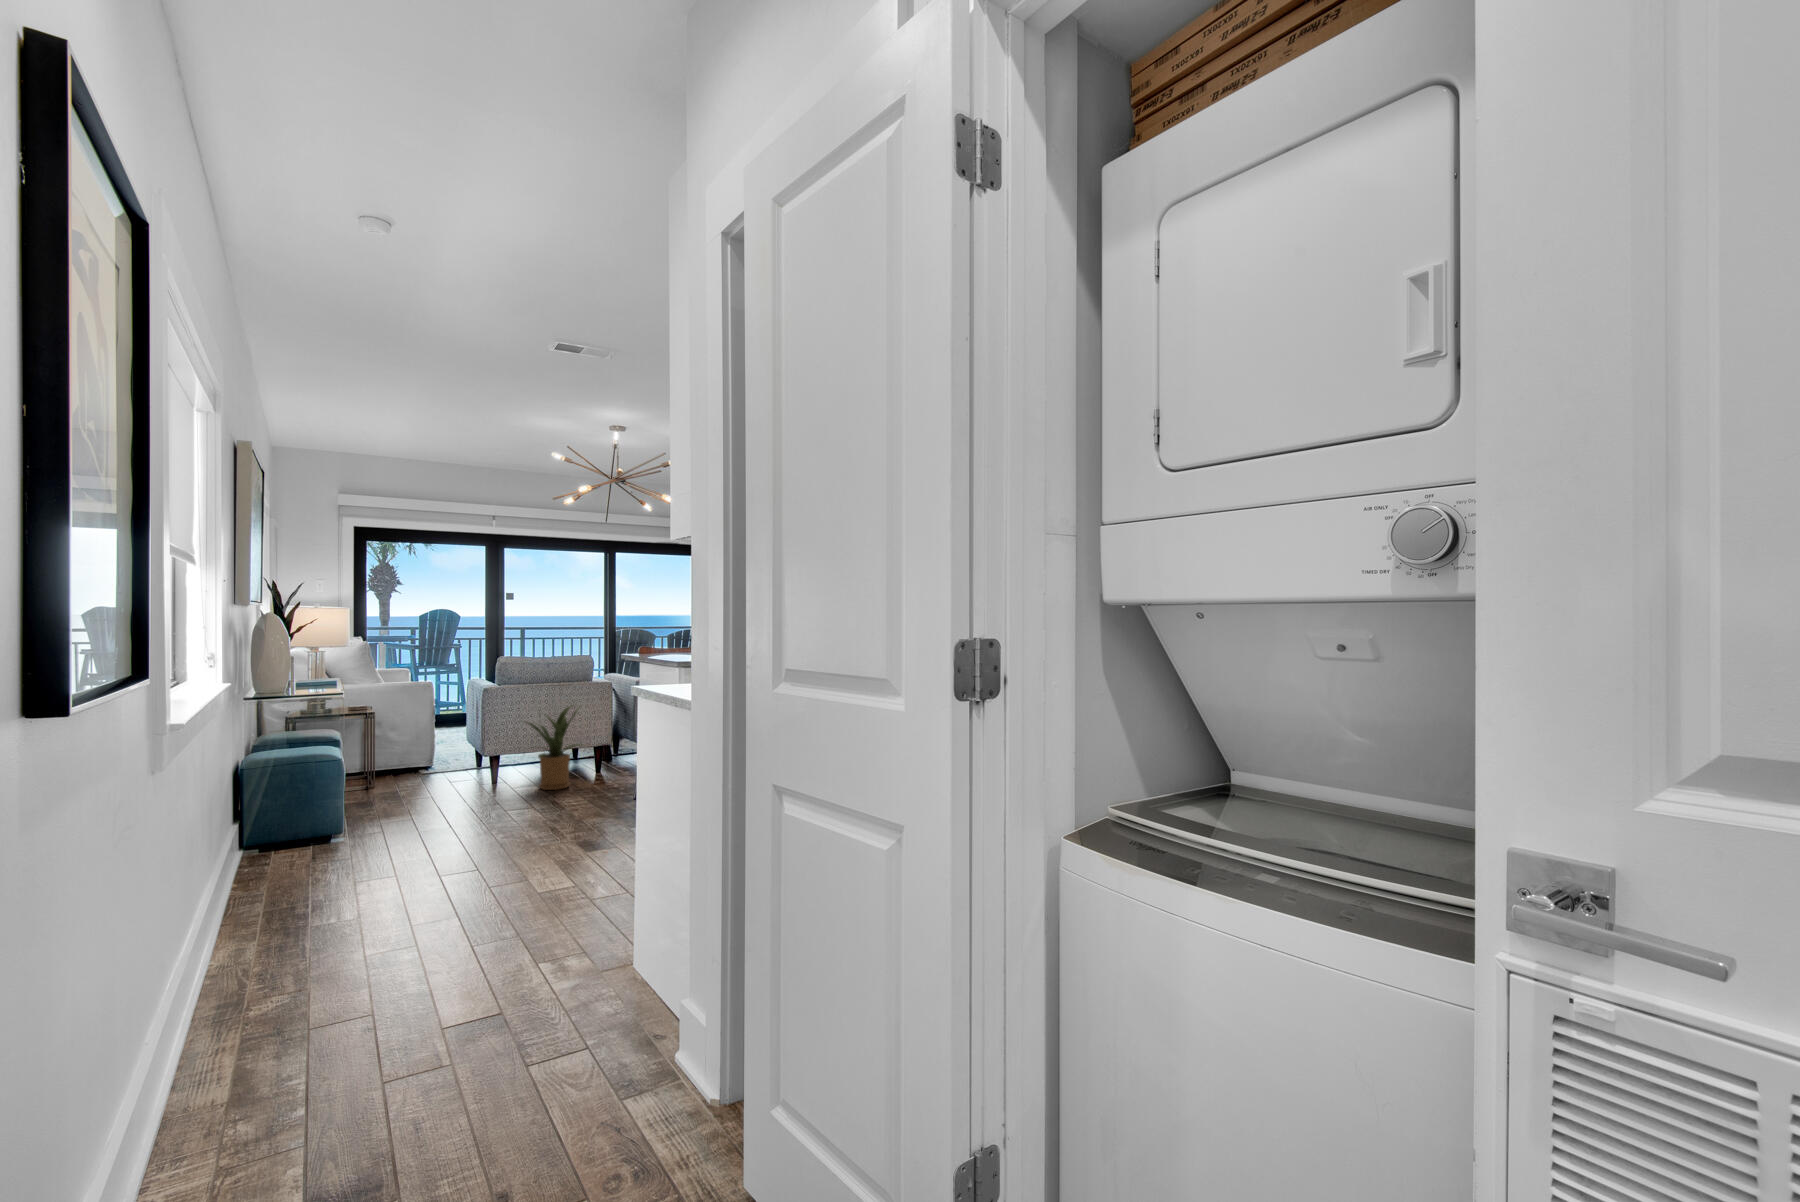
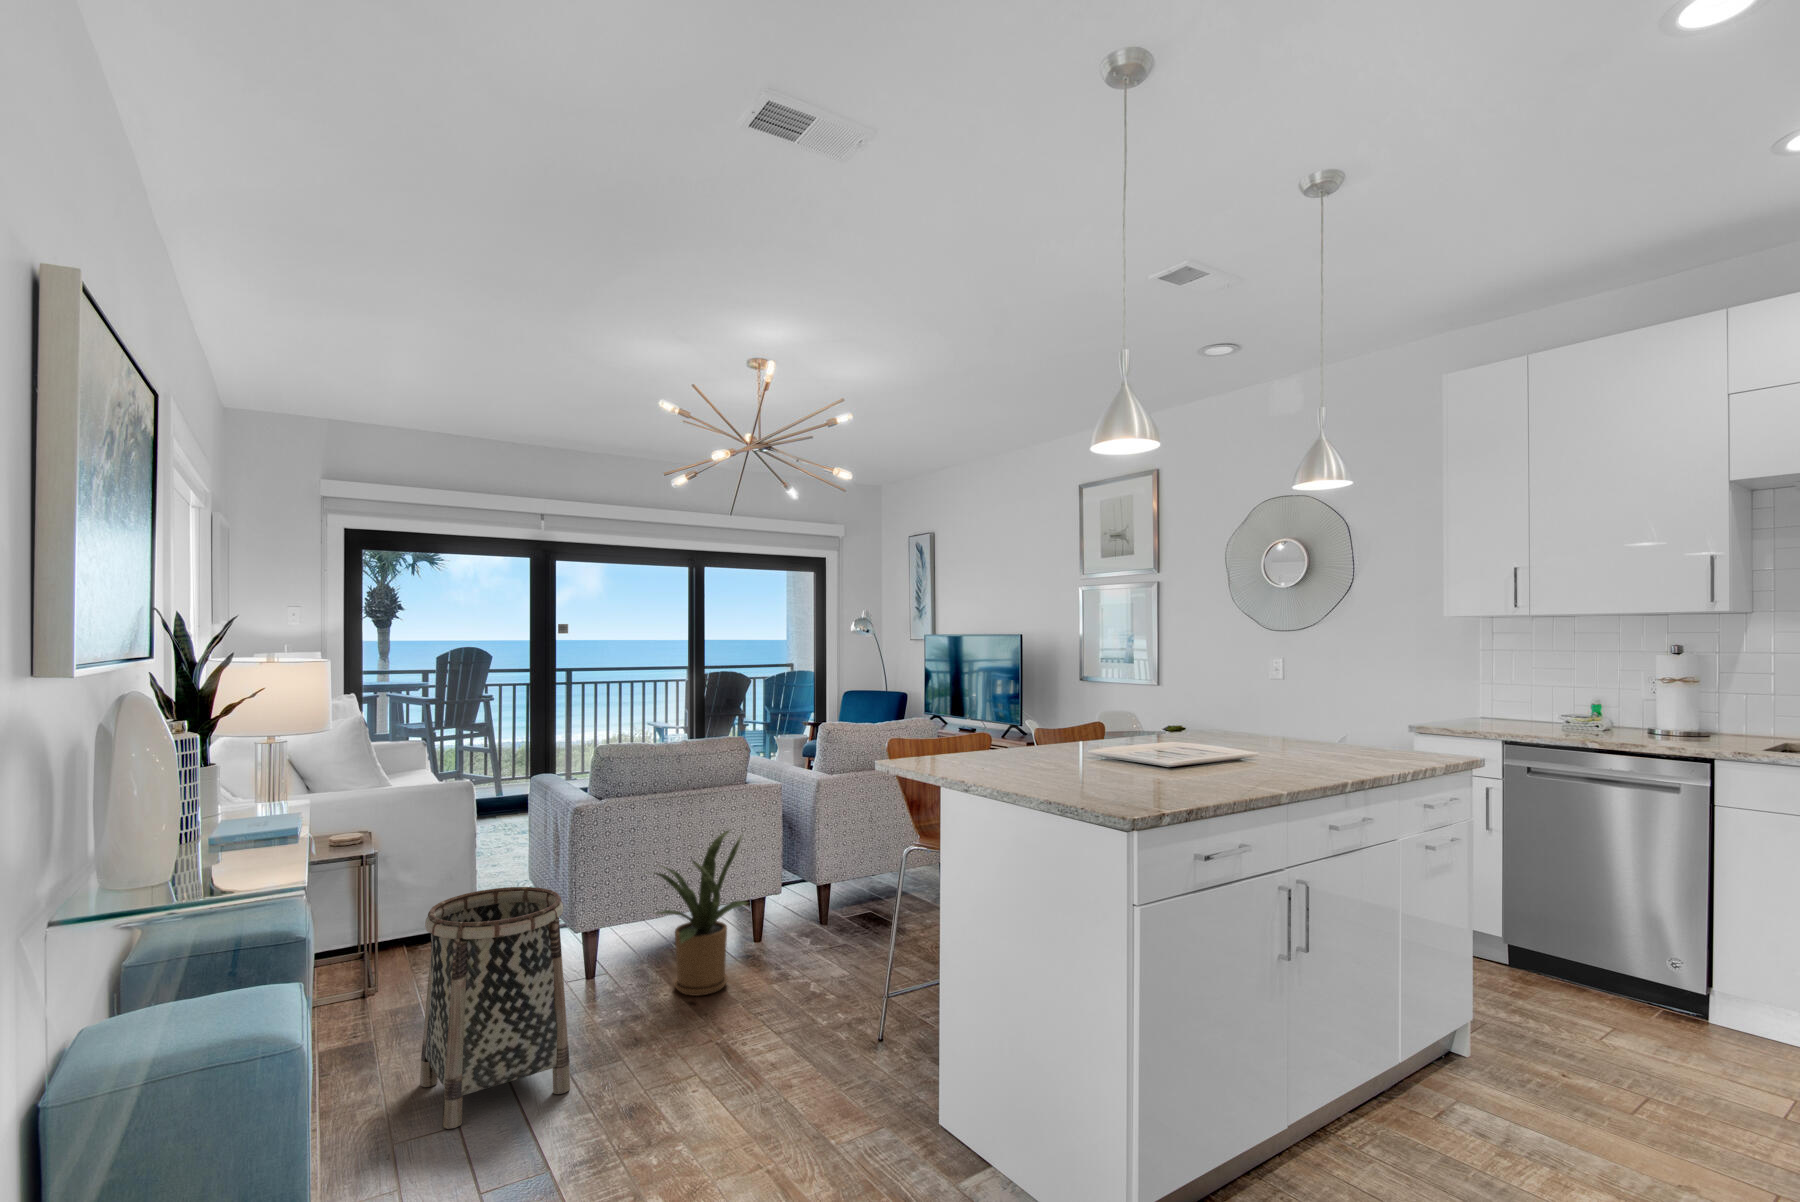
basket: none [395,720,469,822] -> present [420,887,570,1129]

